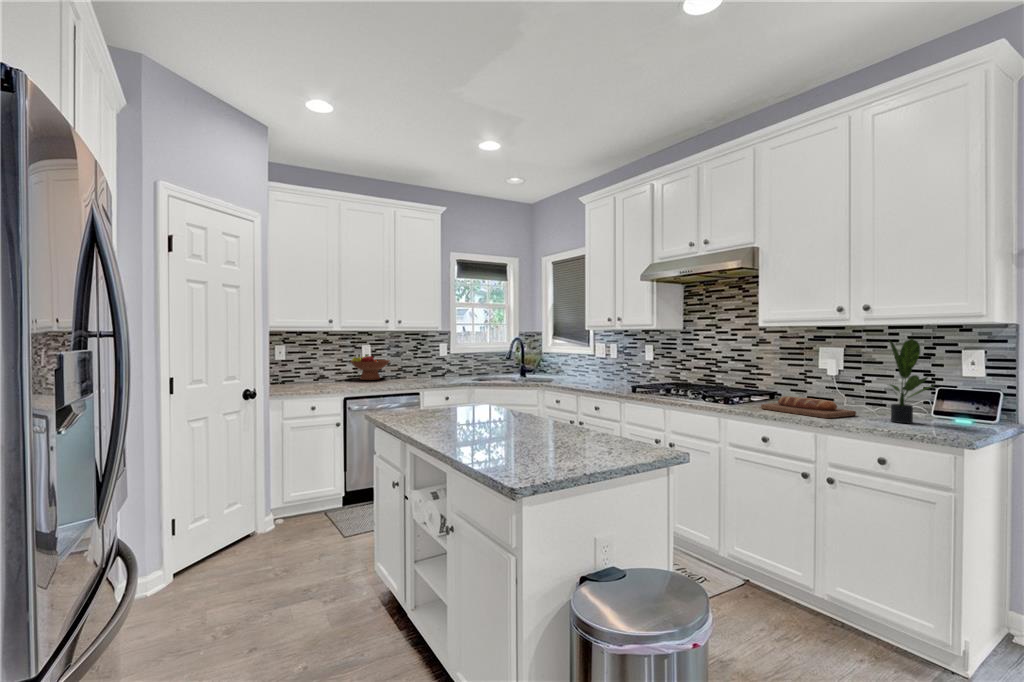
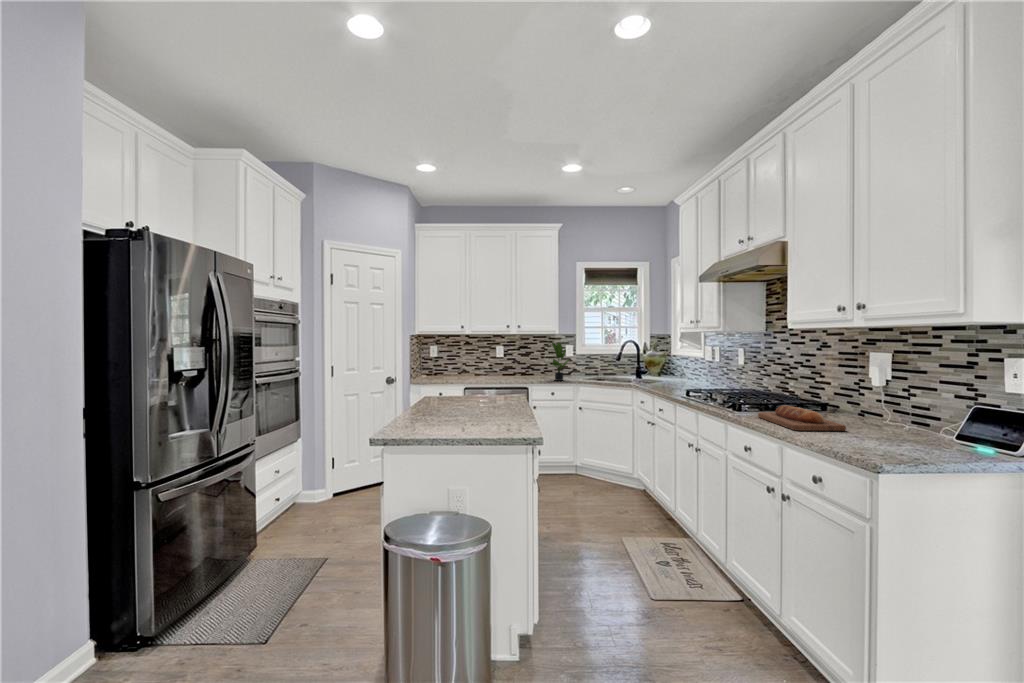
potted plant: present [889,338,932,423] -> present [552,343,569,381]
fruit bowl: present [350,354,390,380] -> none [483,353,516,375]

